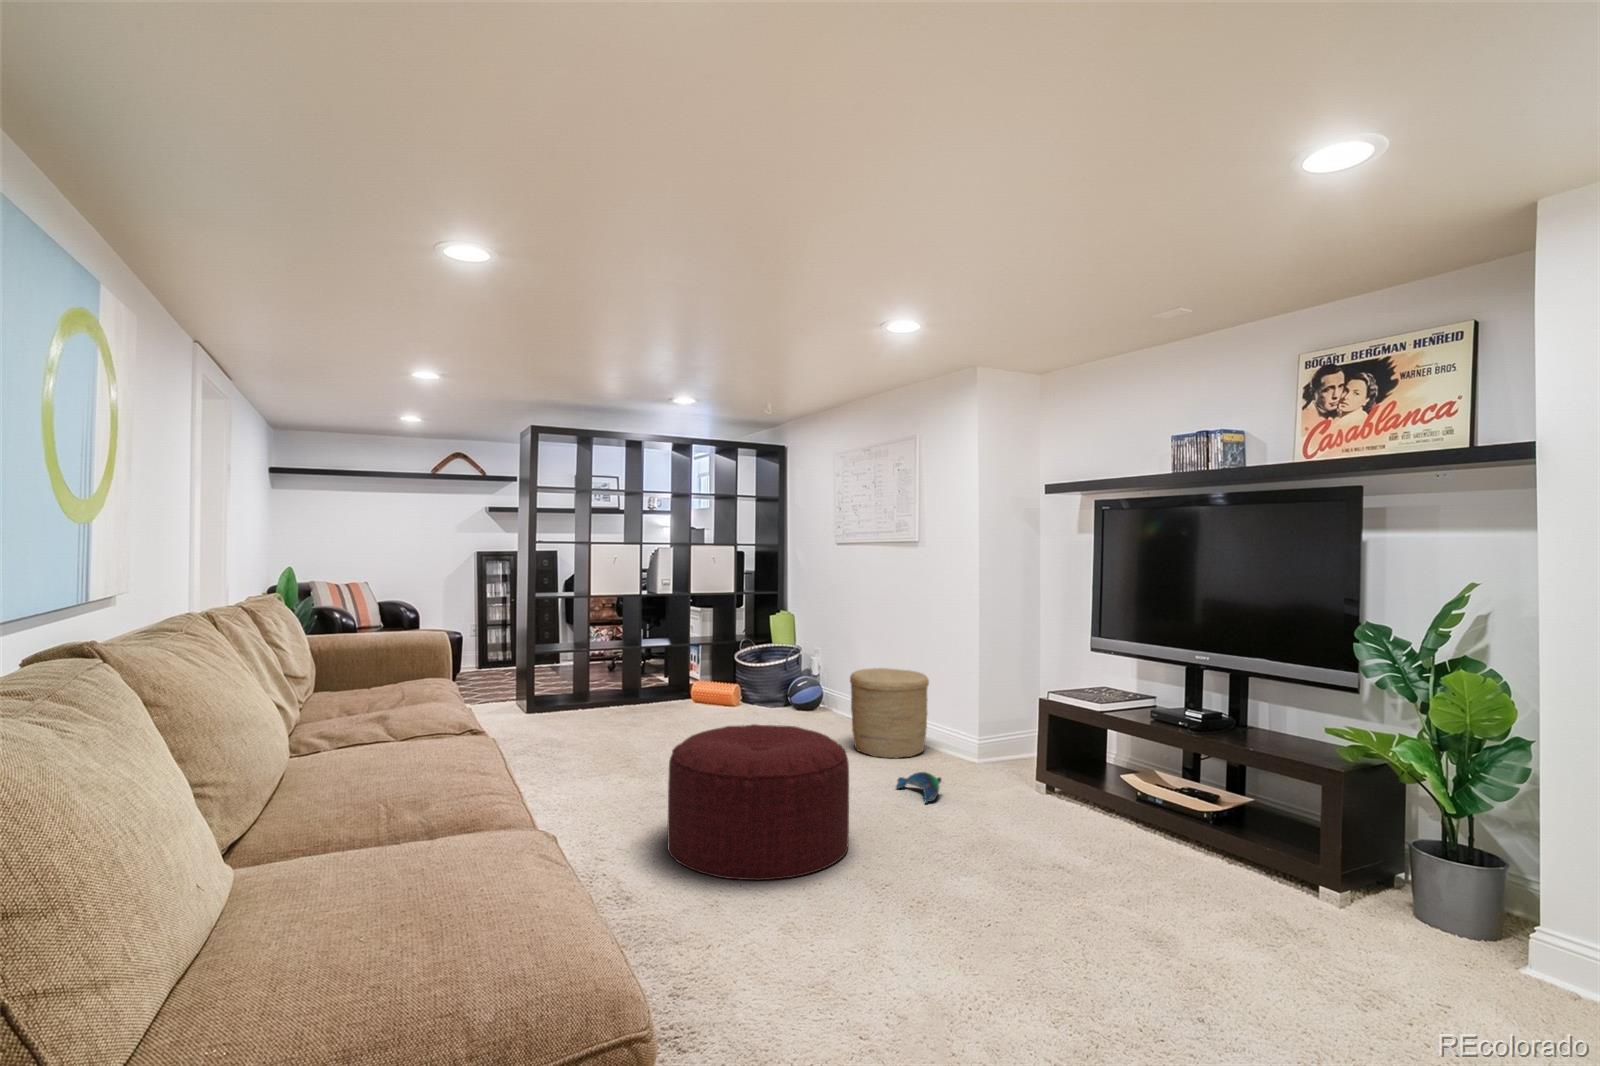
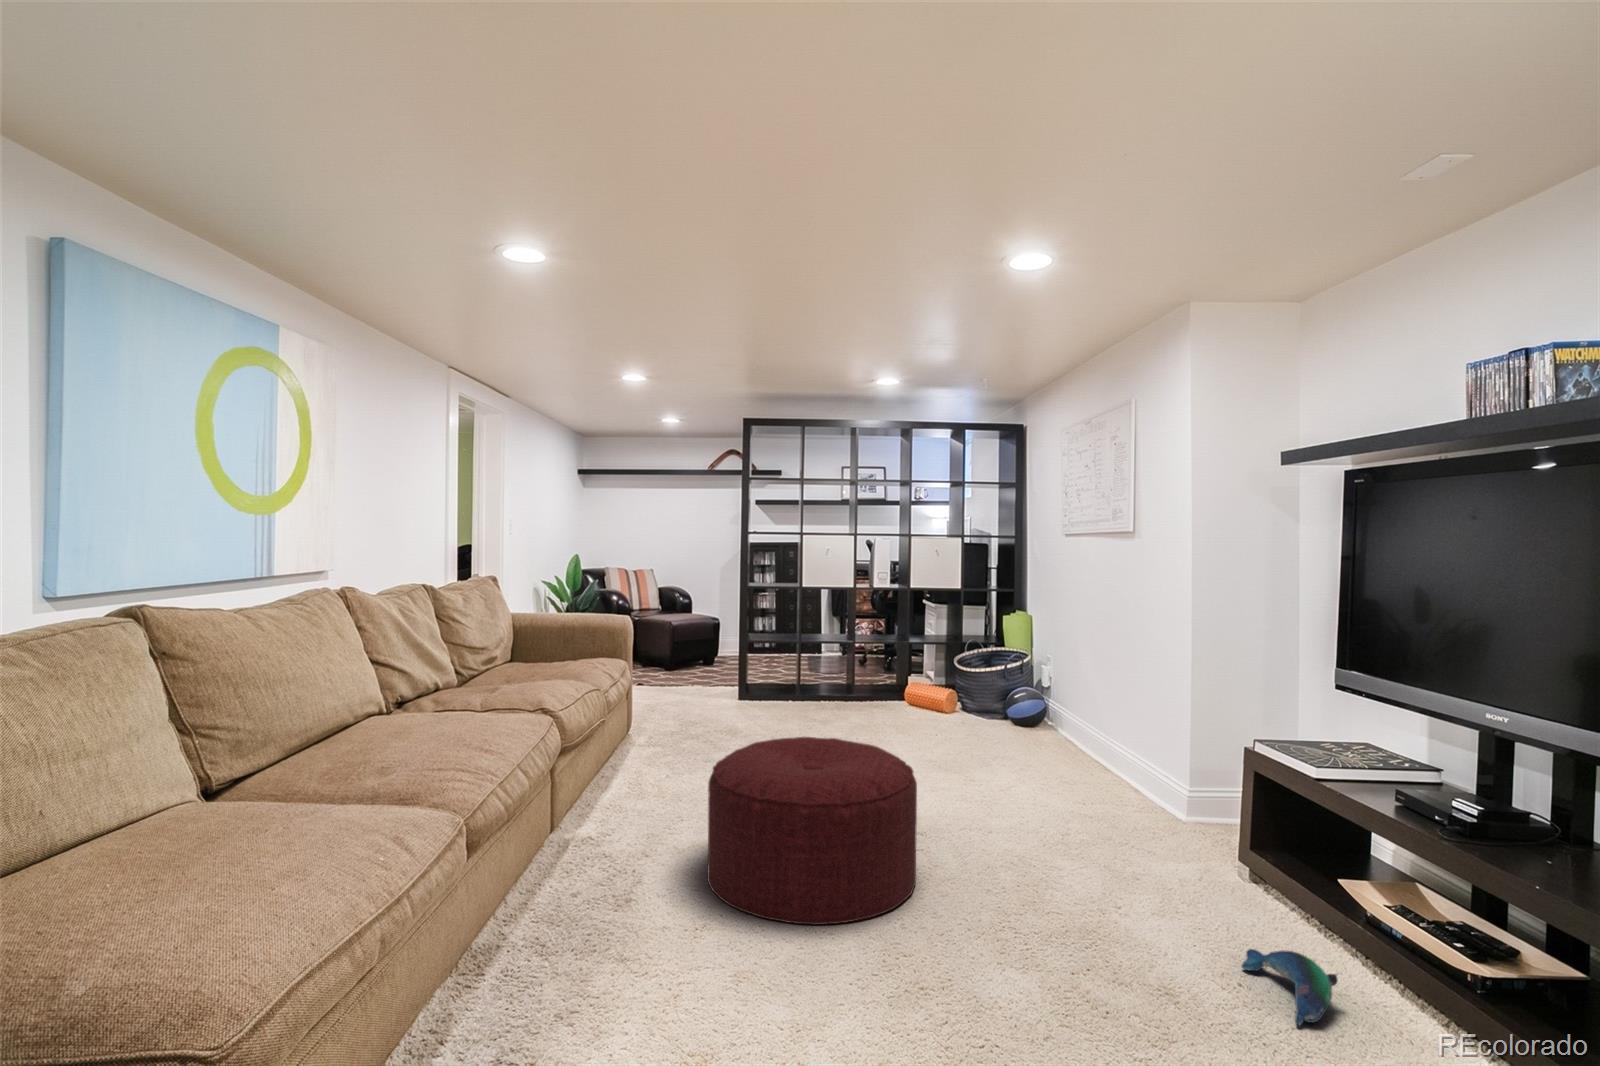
woven basket: present [850,668,929,758] -> none [1031,686,1135,802]
plush toy: present [896,772,941,803] -> present [1242,949,1338,1026]

